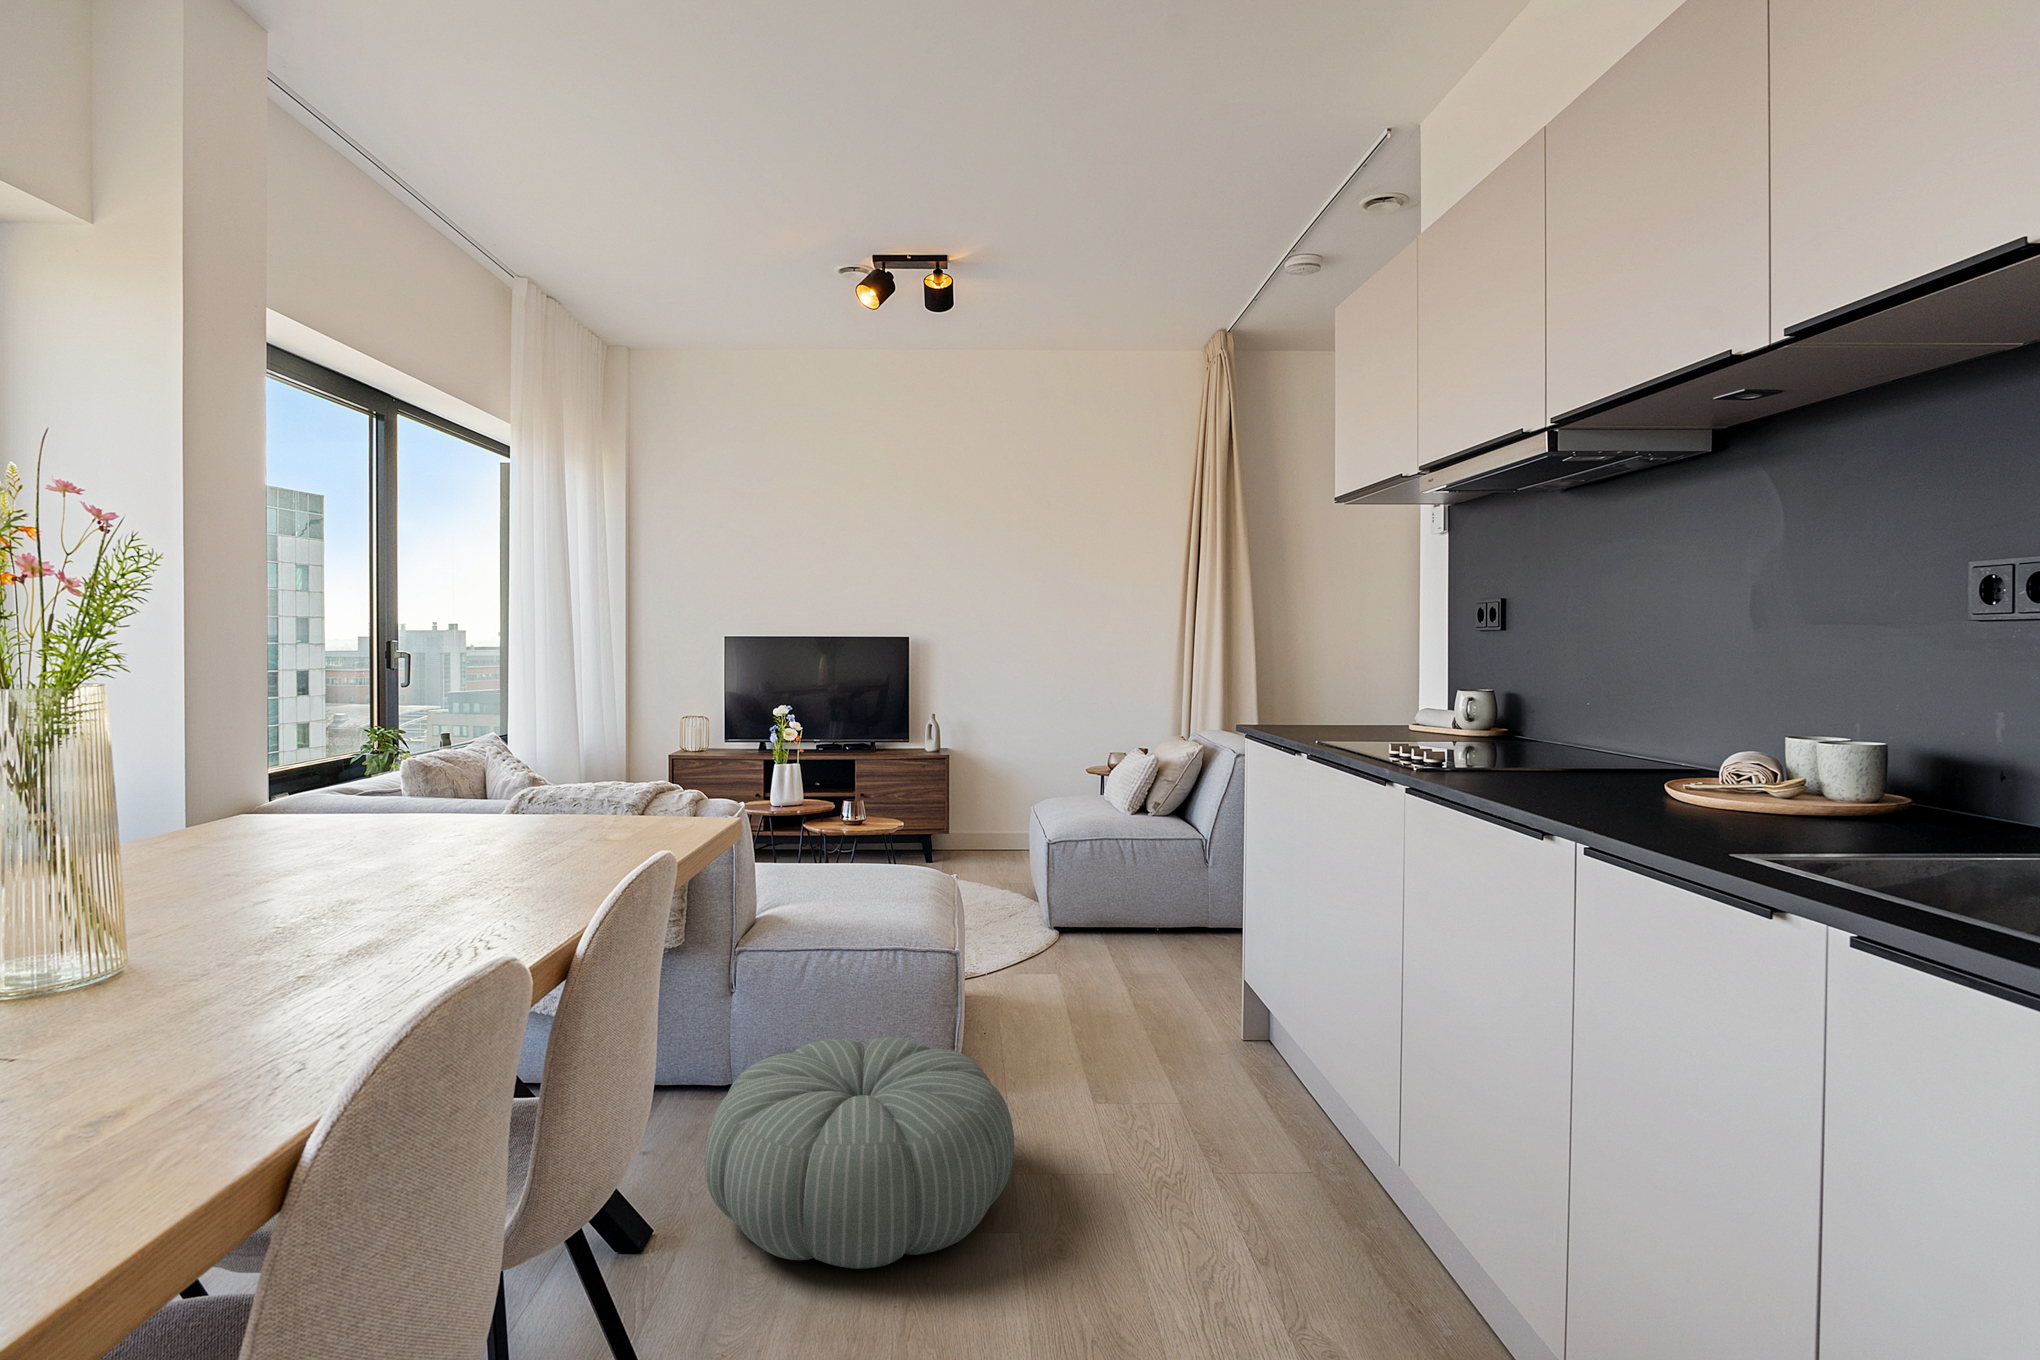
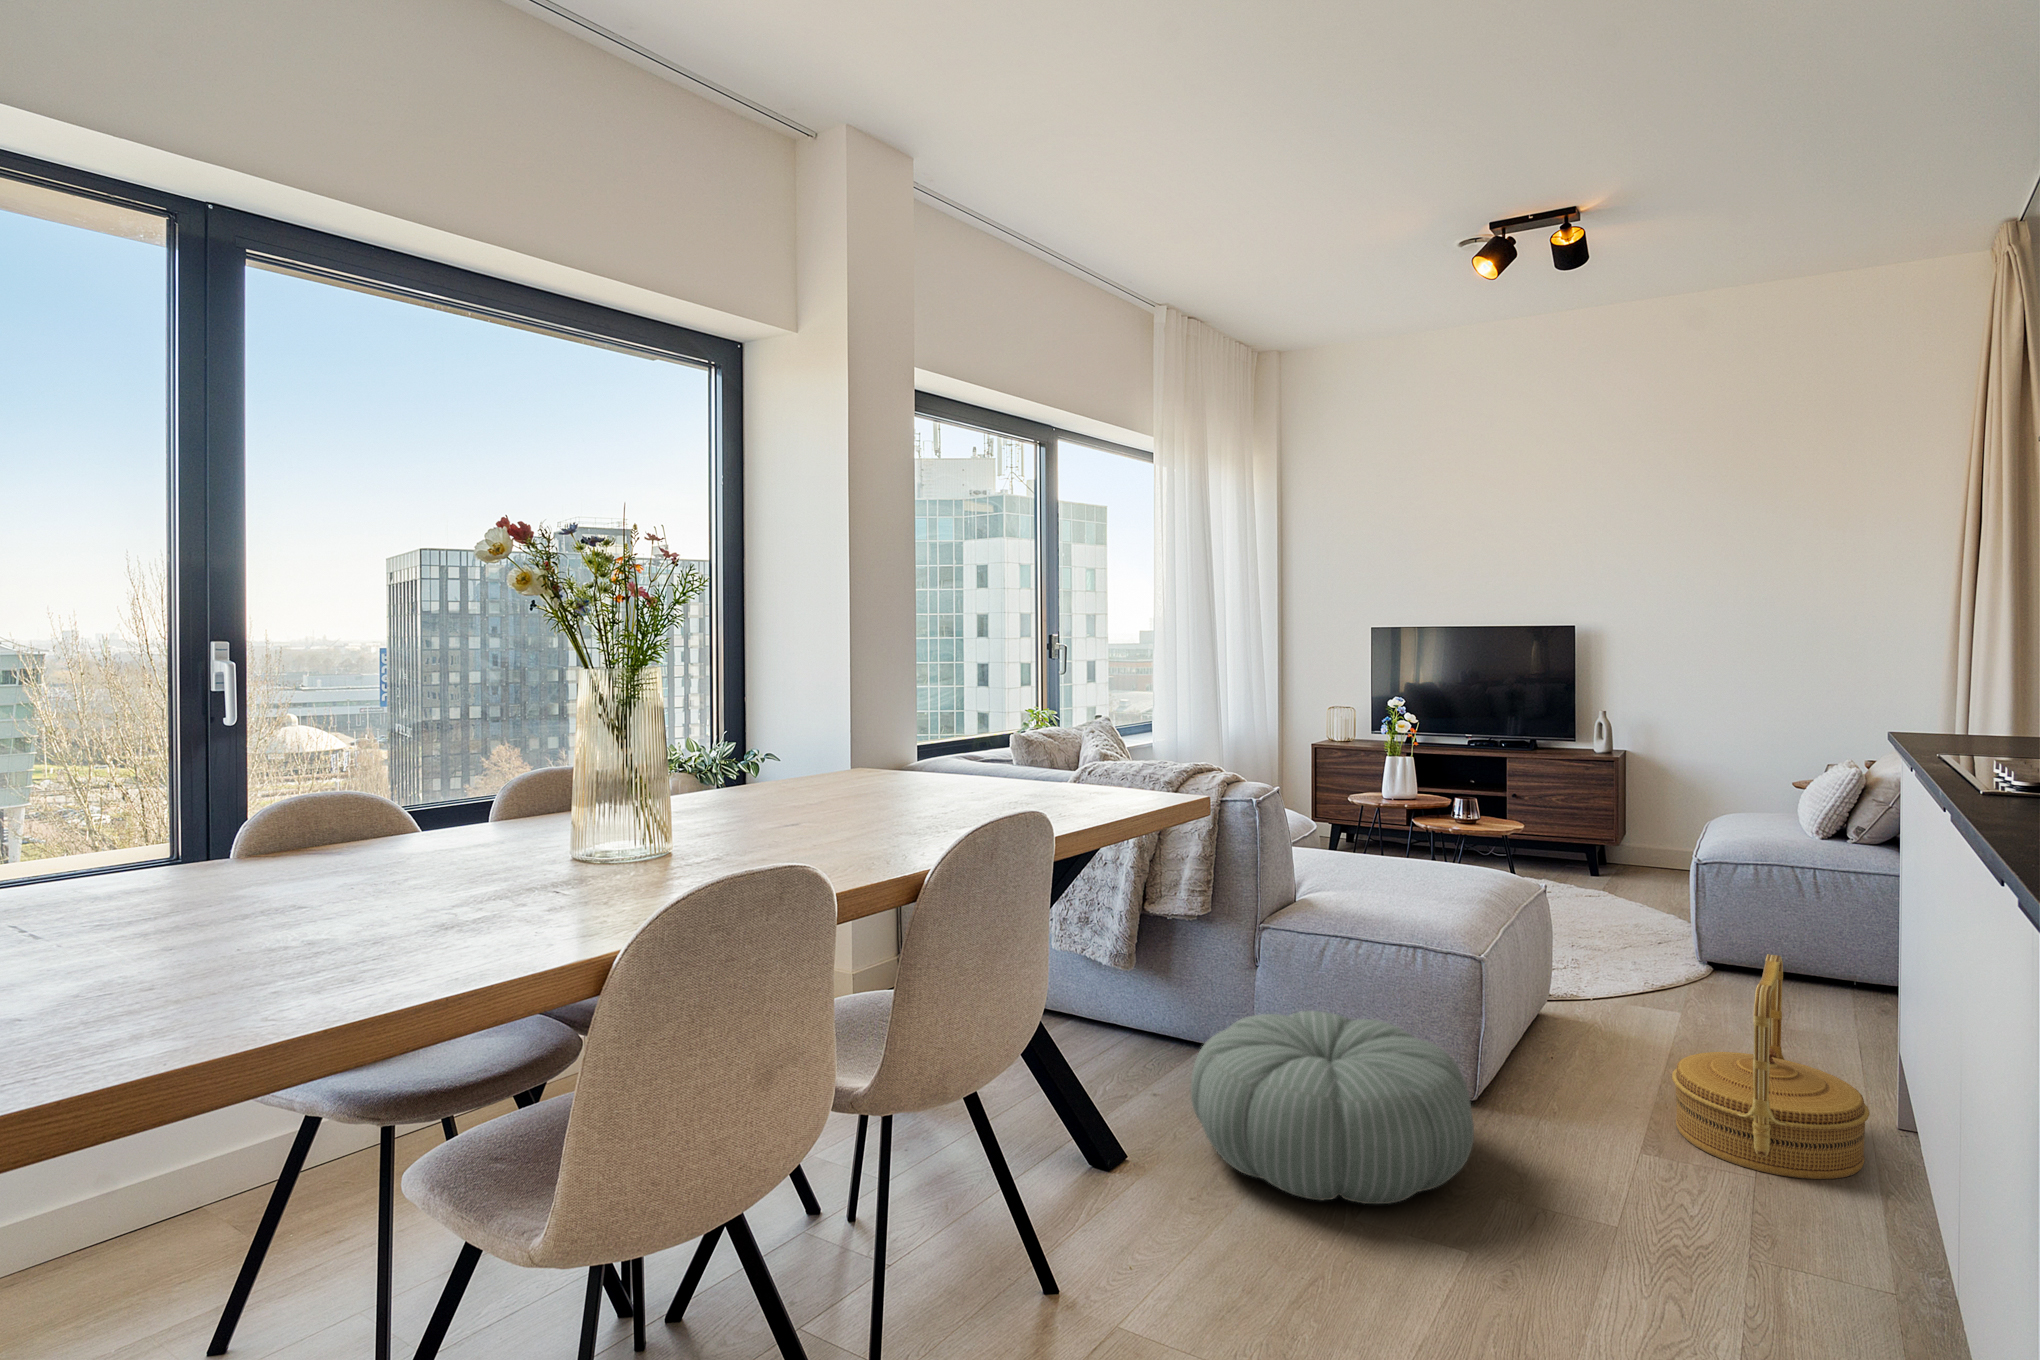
woven basket: none [1117,909,1263,1105] -> present [1672,954,1870,1179]

